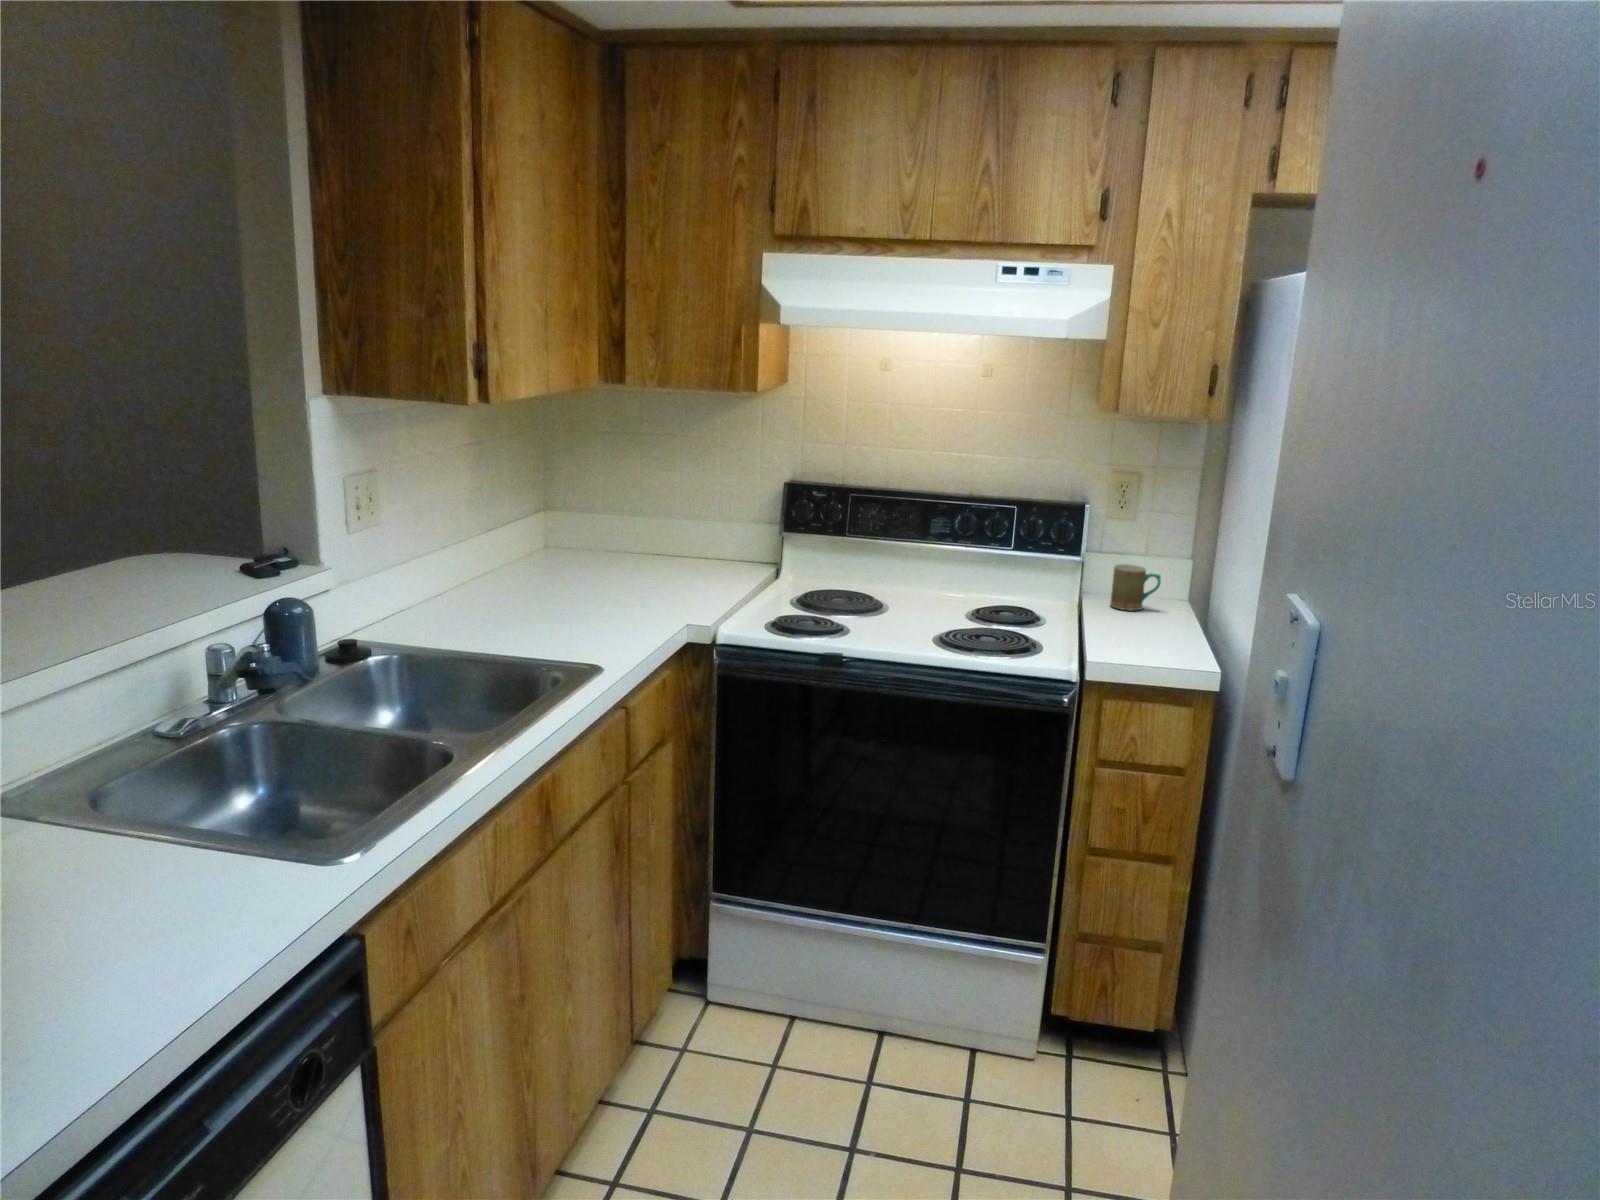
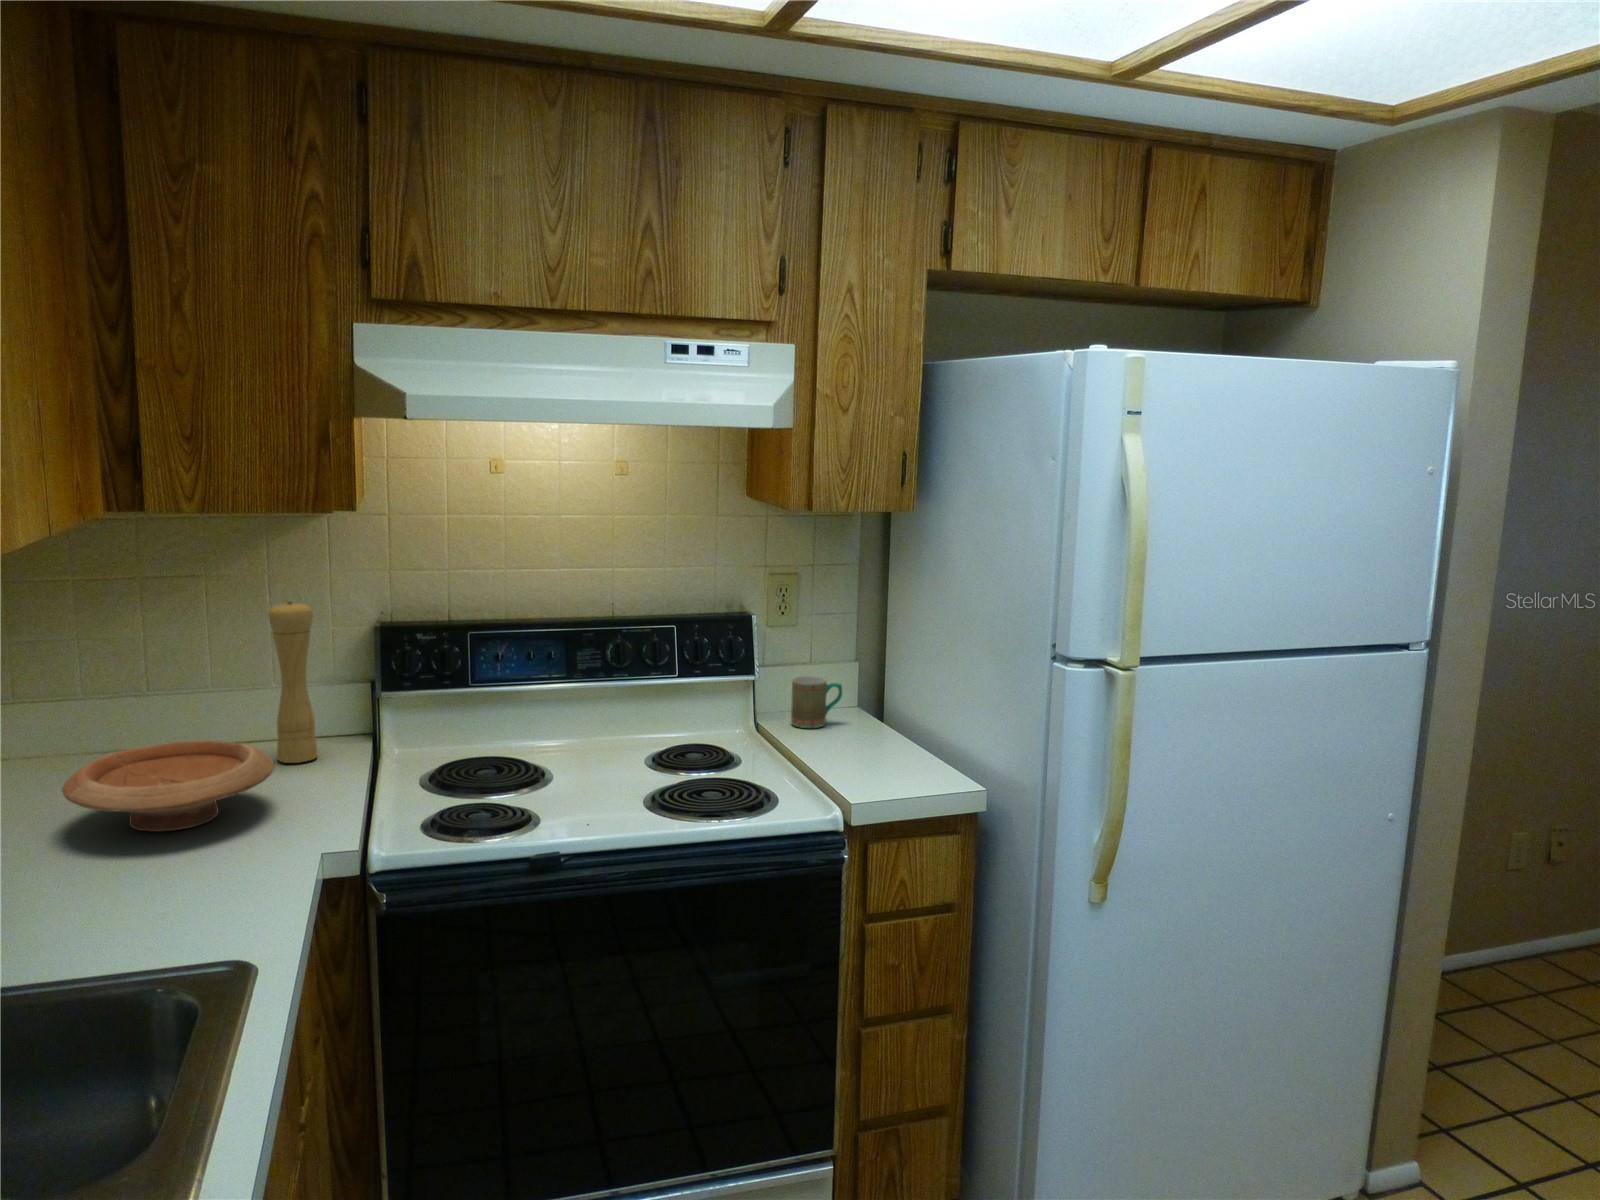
pepper mill: none [707,456,737,572] -> present [268,601,317,763]
wooden bowl: none [562,542,687,596] -> present [62,740,274,831]

